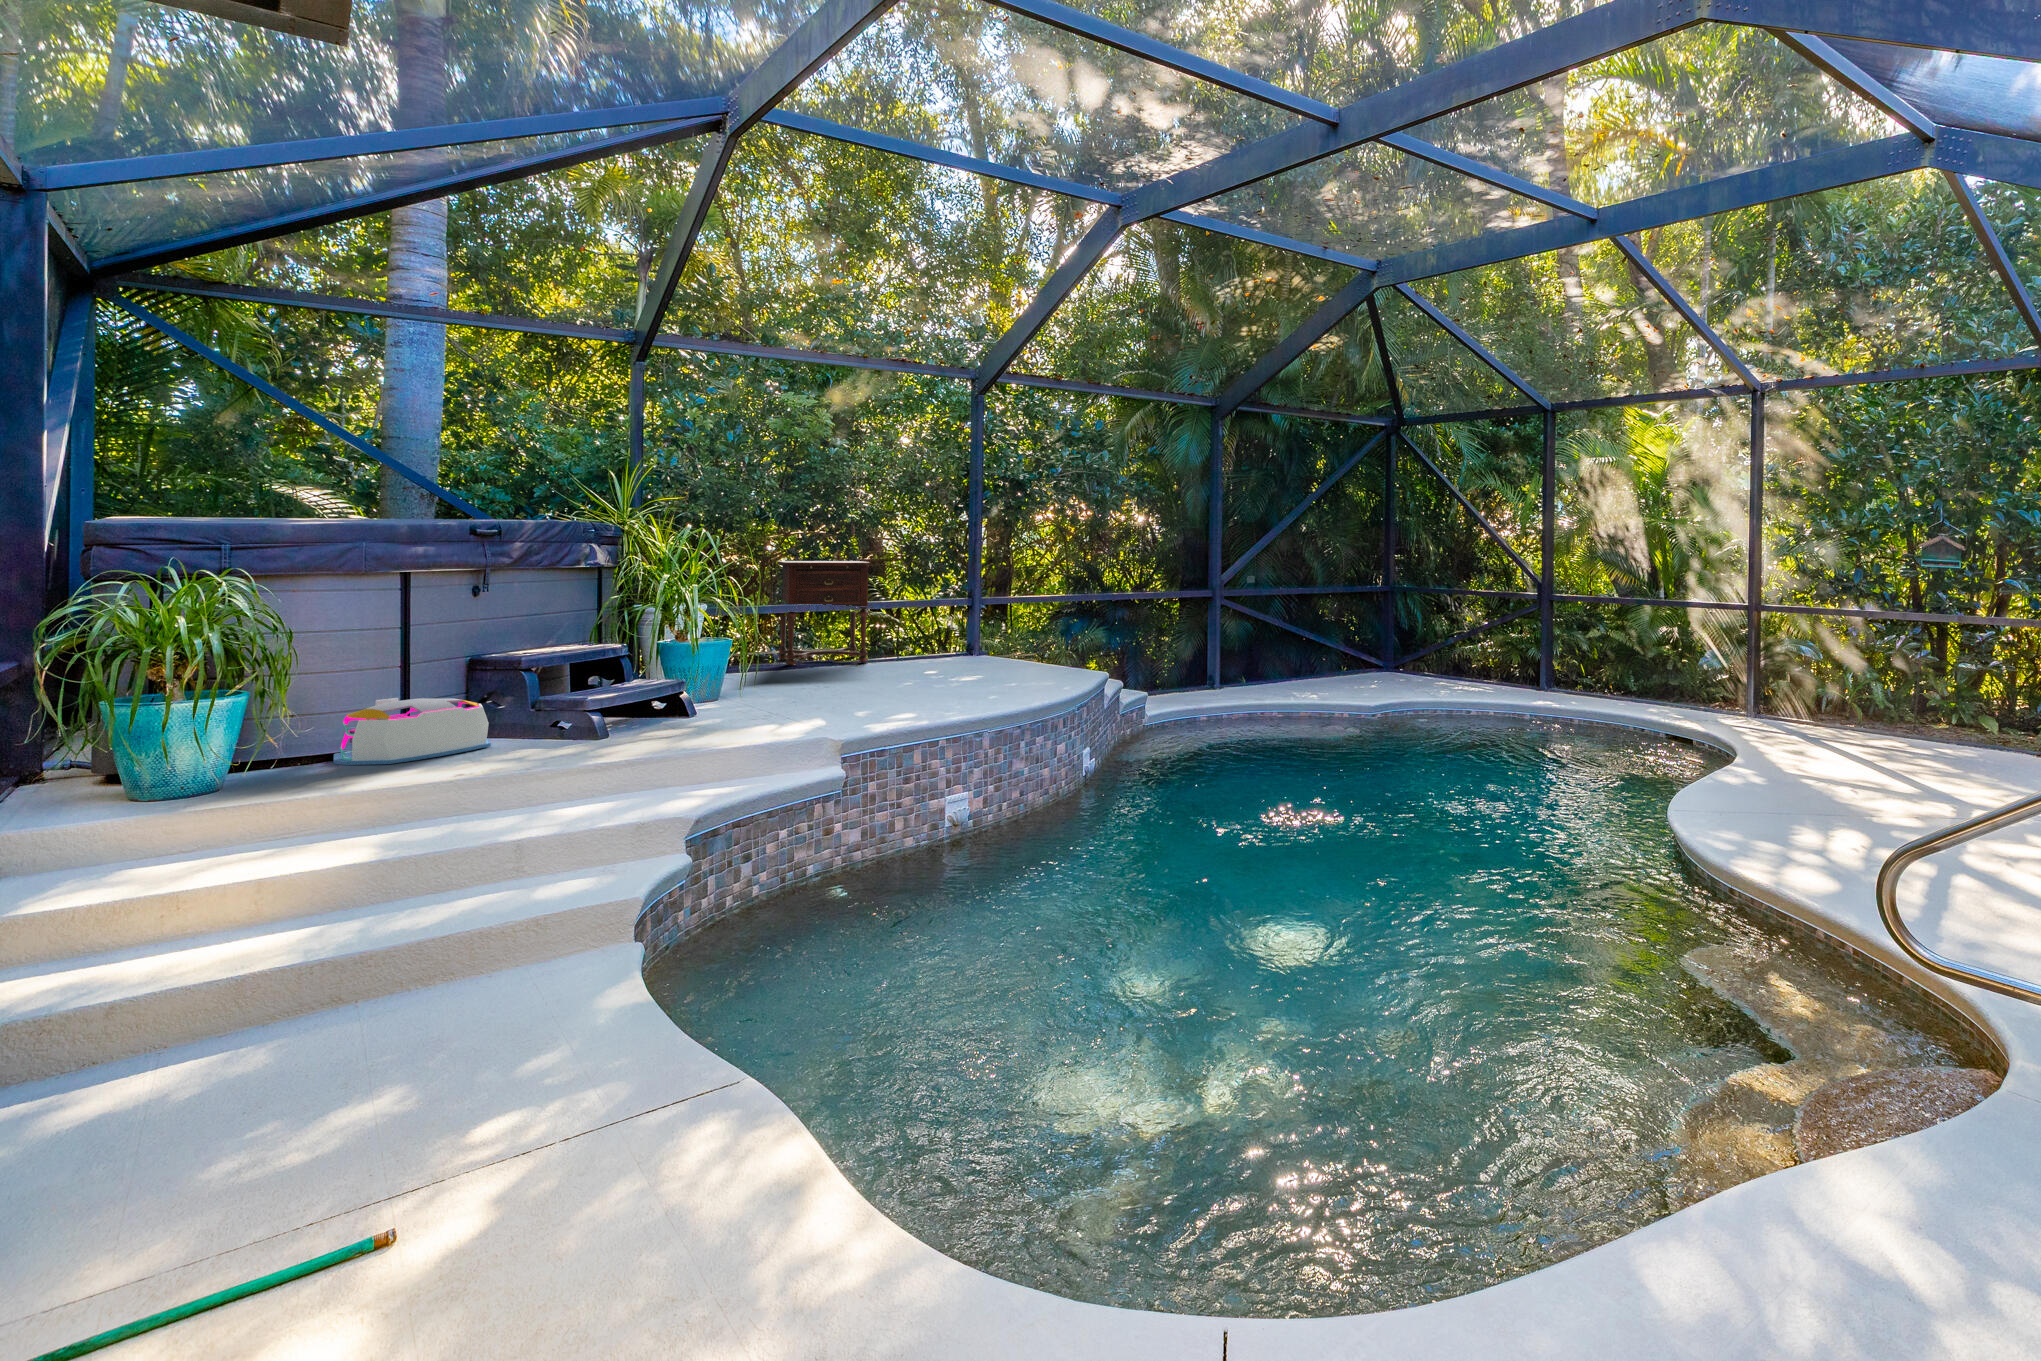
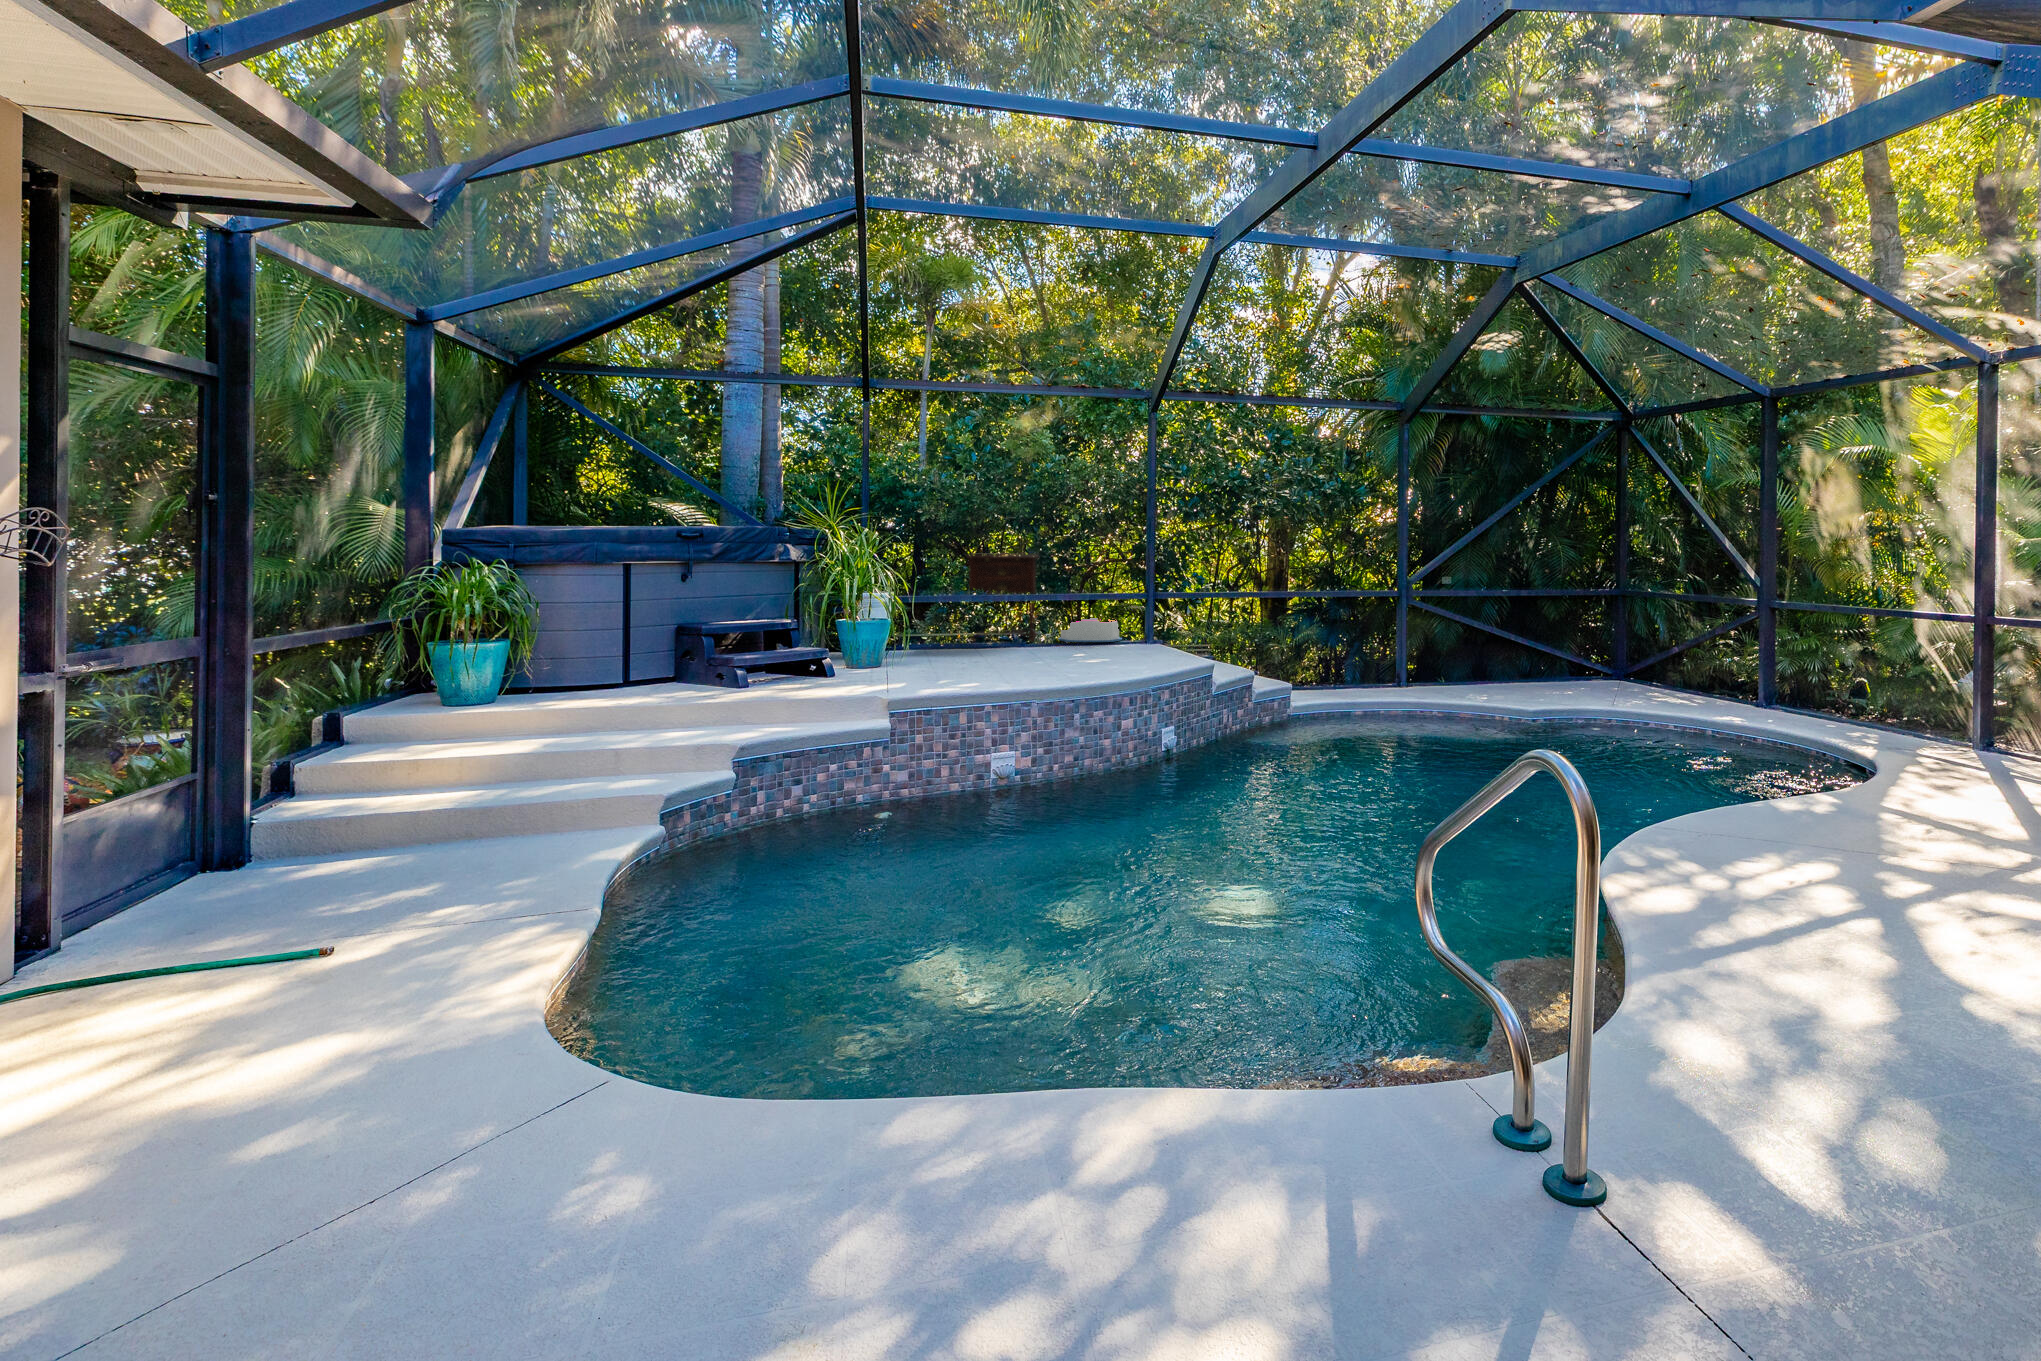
storage bin: present [334,698,491,765] -> present [1058,618,1122,642]

